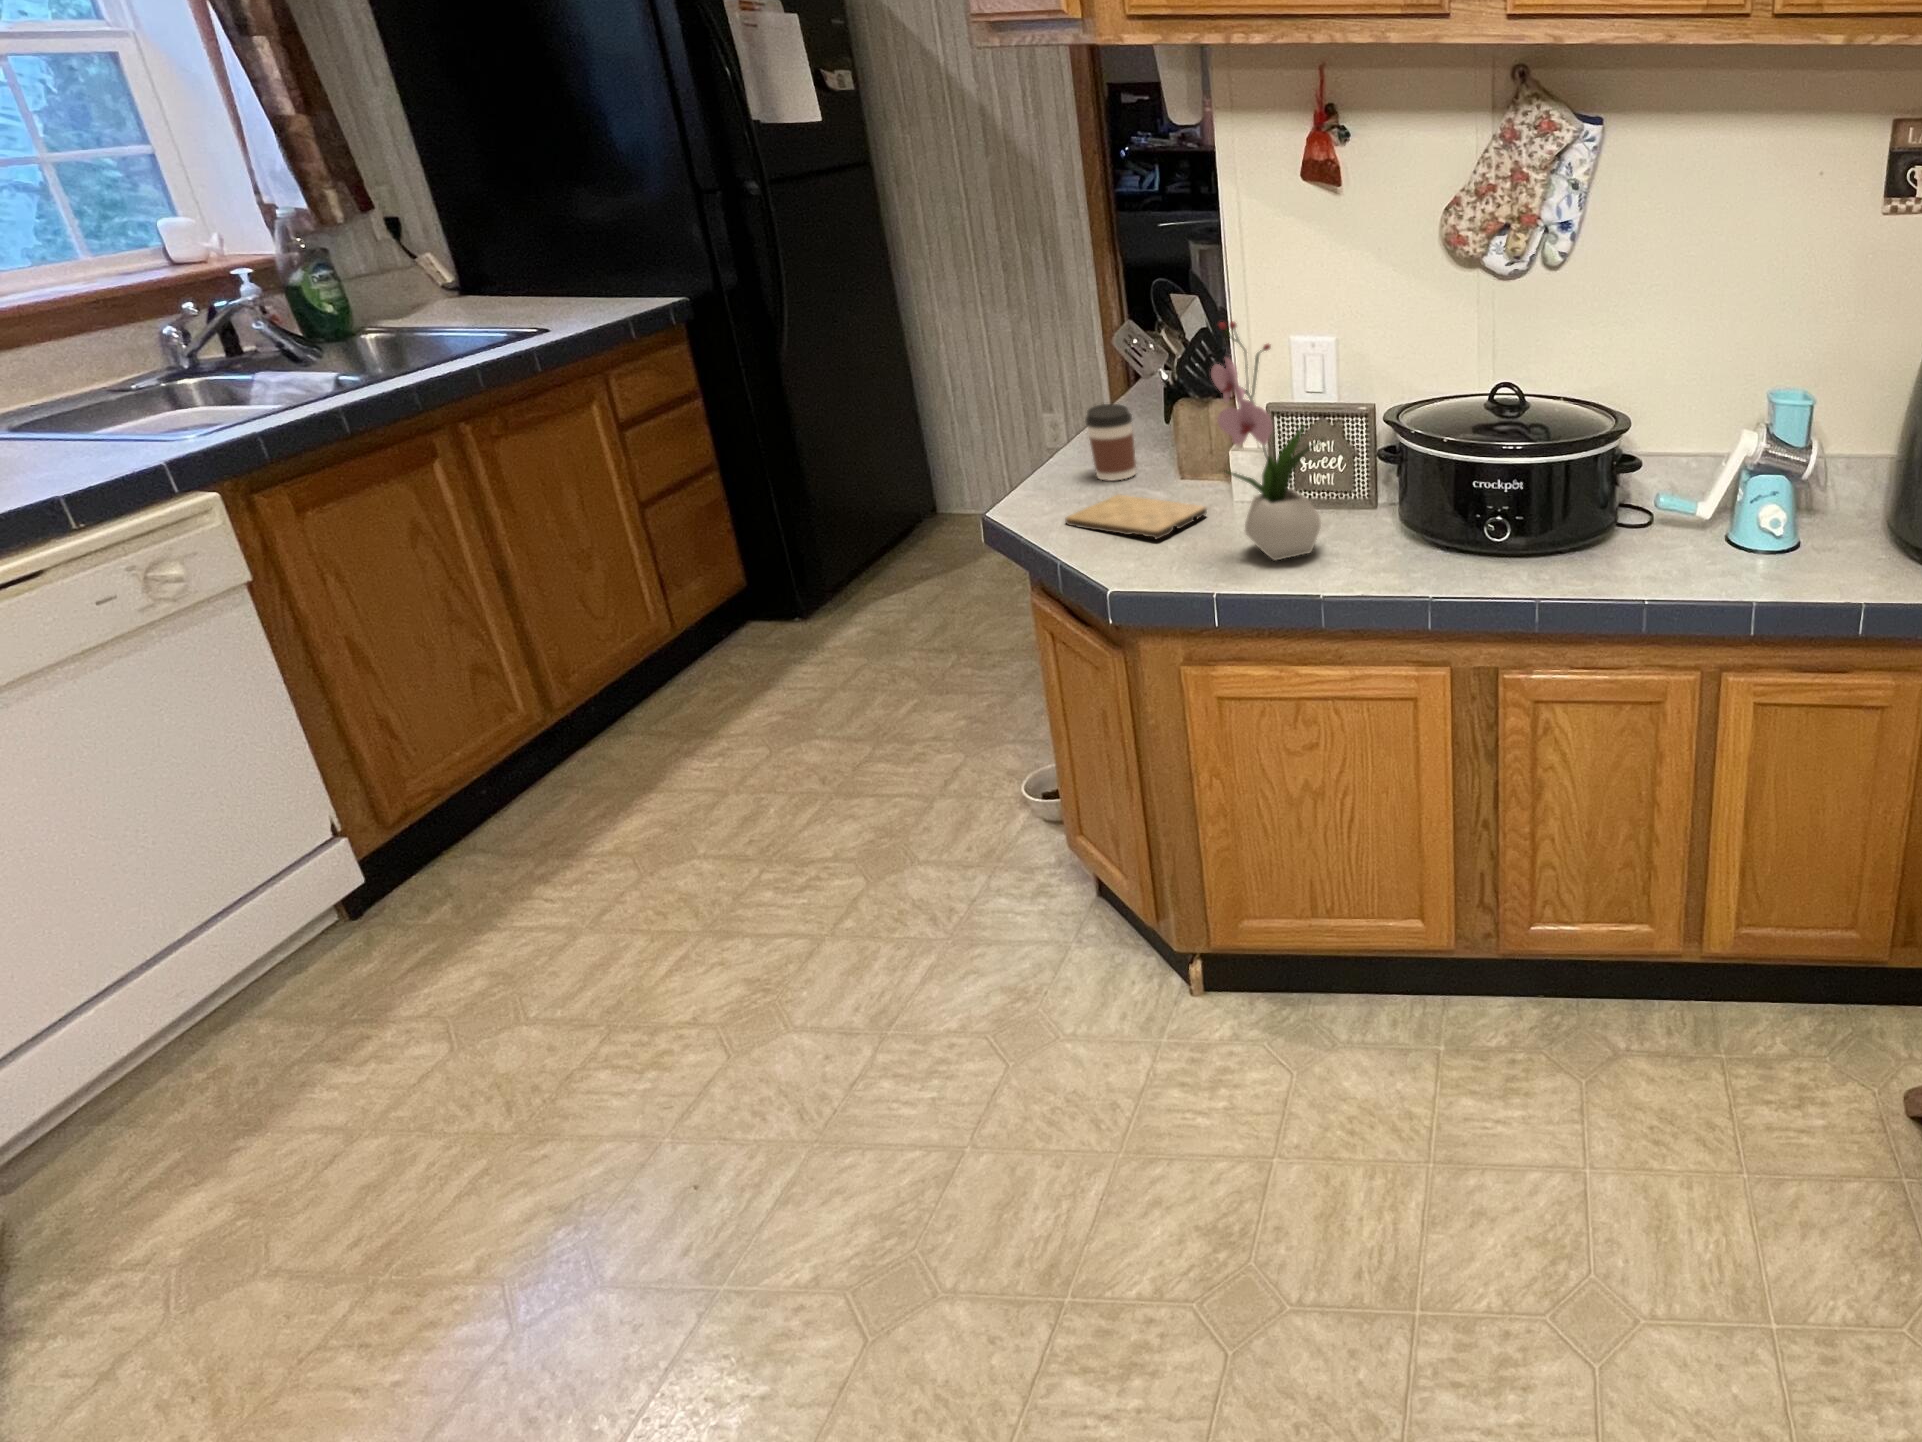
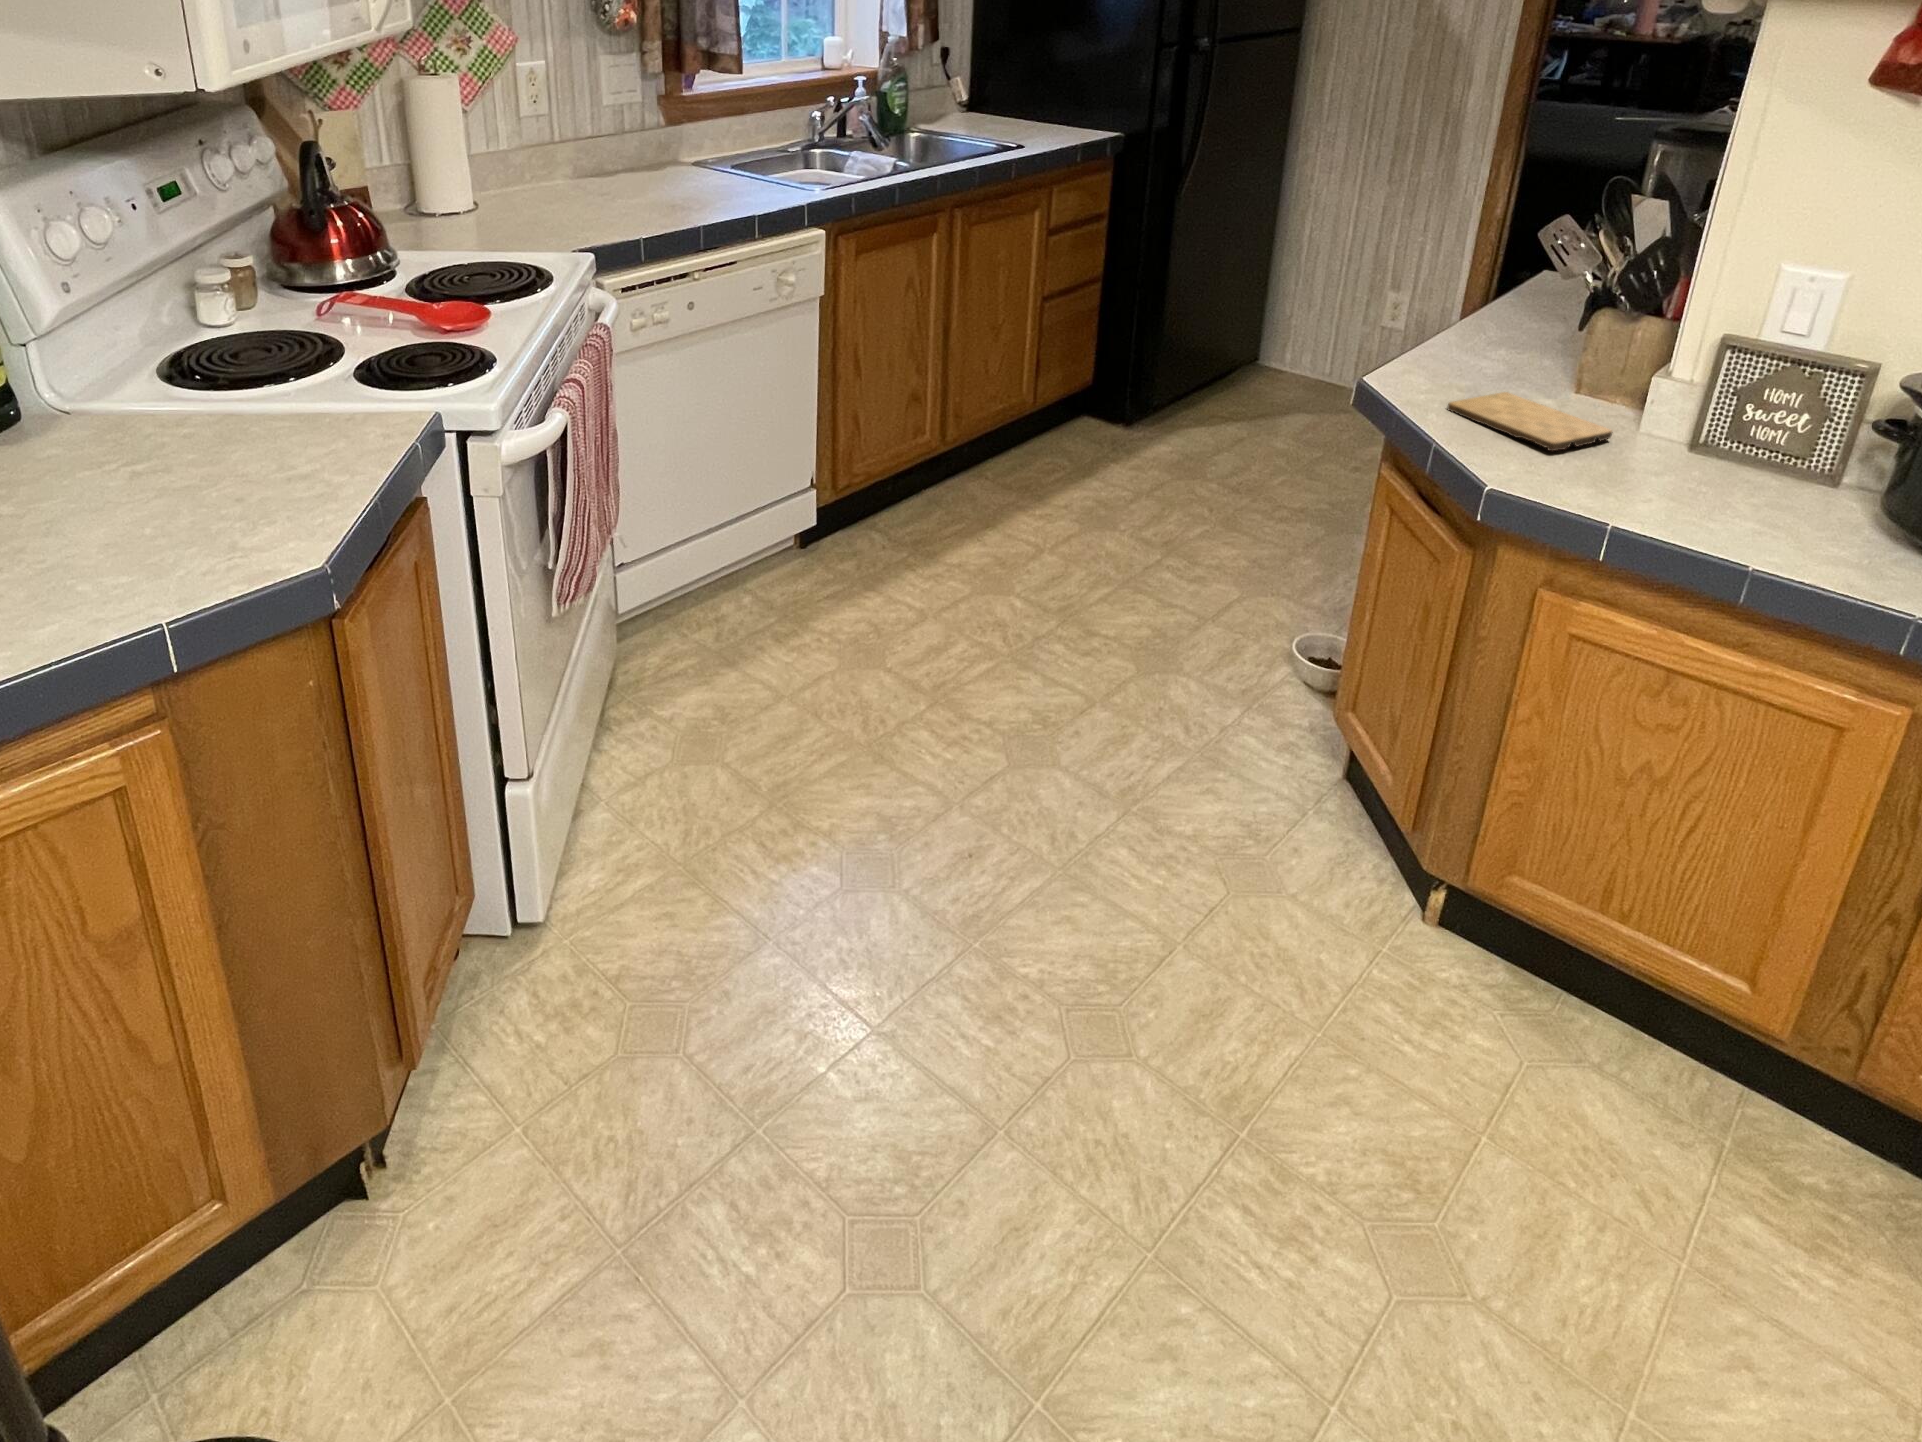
flower arrangement: present [1211,322,1321,560] -> none [1662,238,1823,518]
coffee cup: present [1085,404,1136,481] -> none [1481,296,1543,377]

